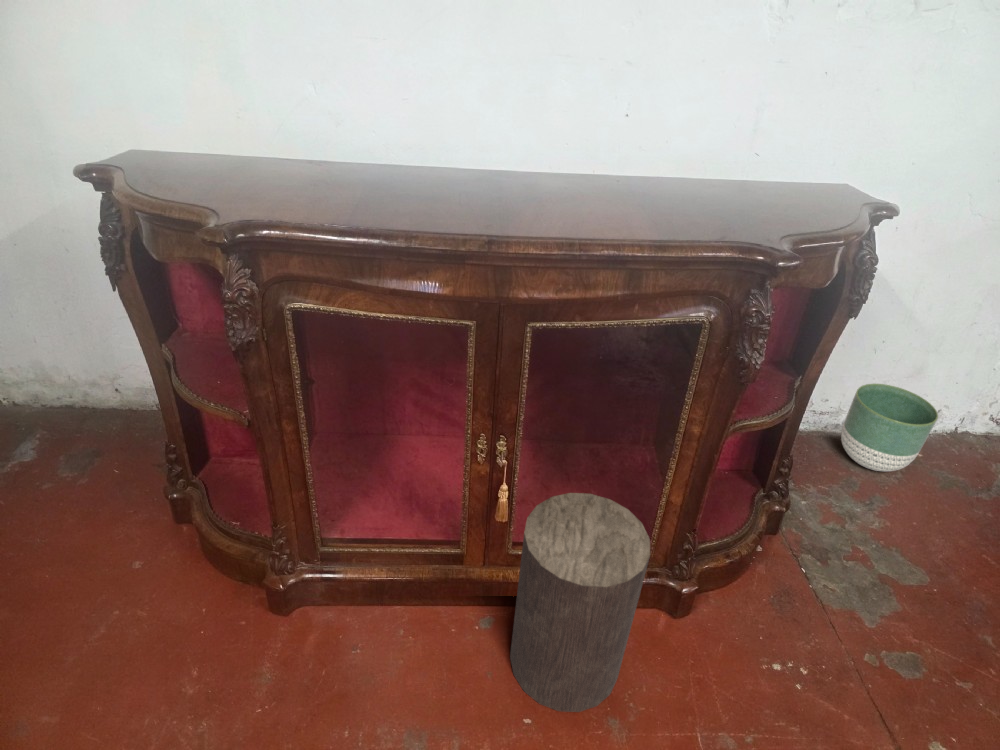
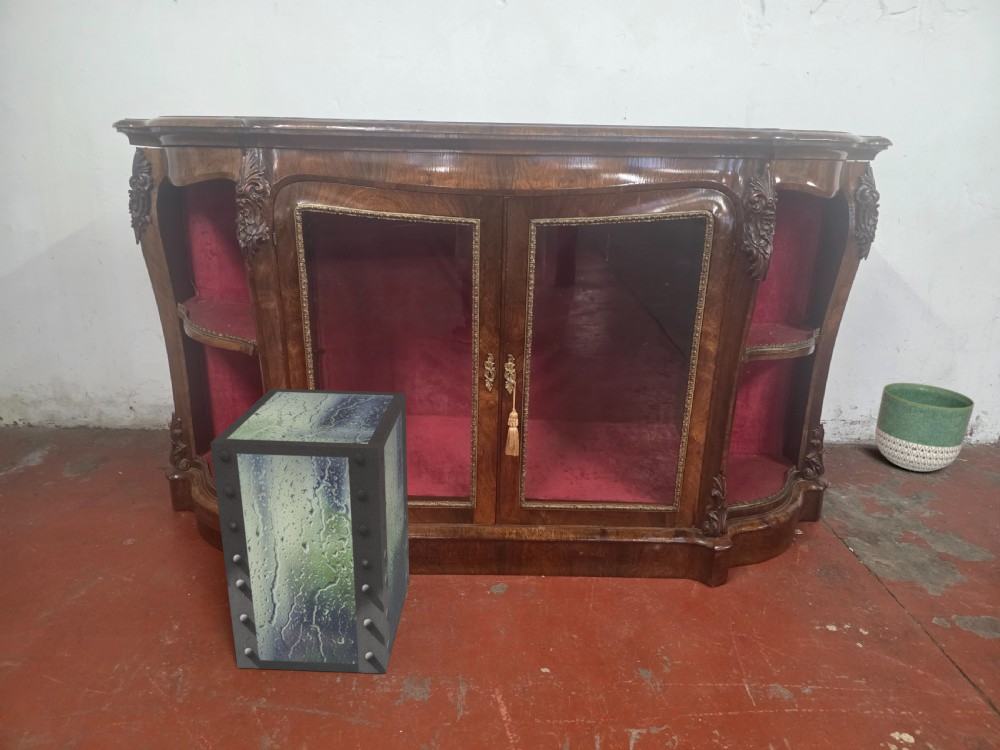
storage box: none [219,469,404,726] -> present [210,388,409,673]
stool: present [510,493,650,712] -> none [526,415,671,664]

